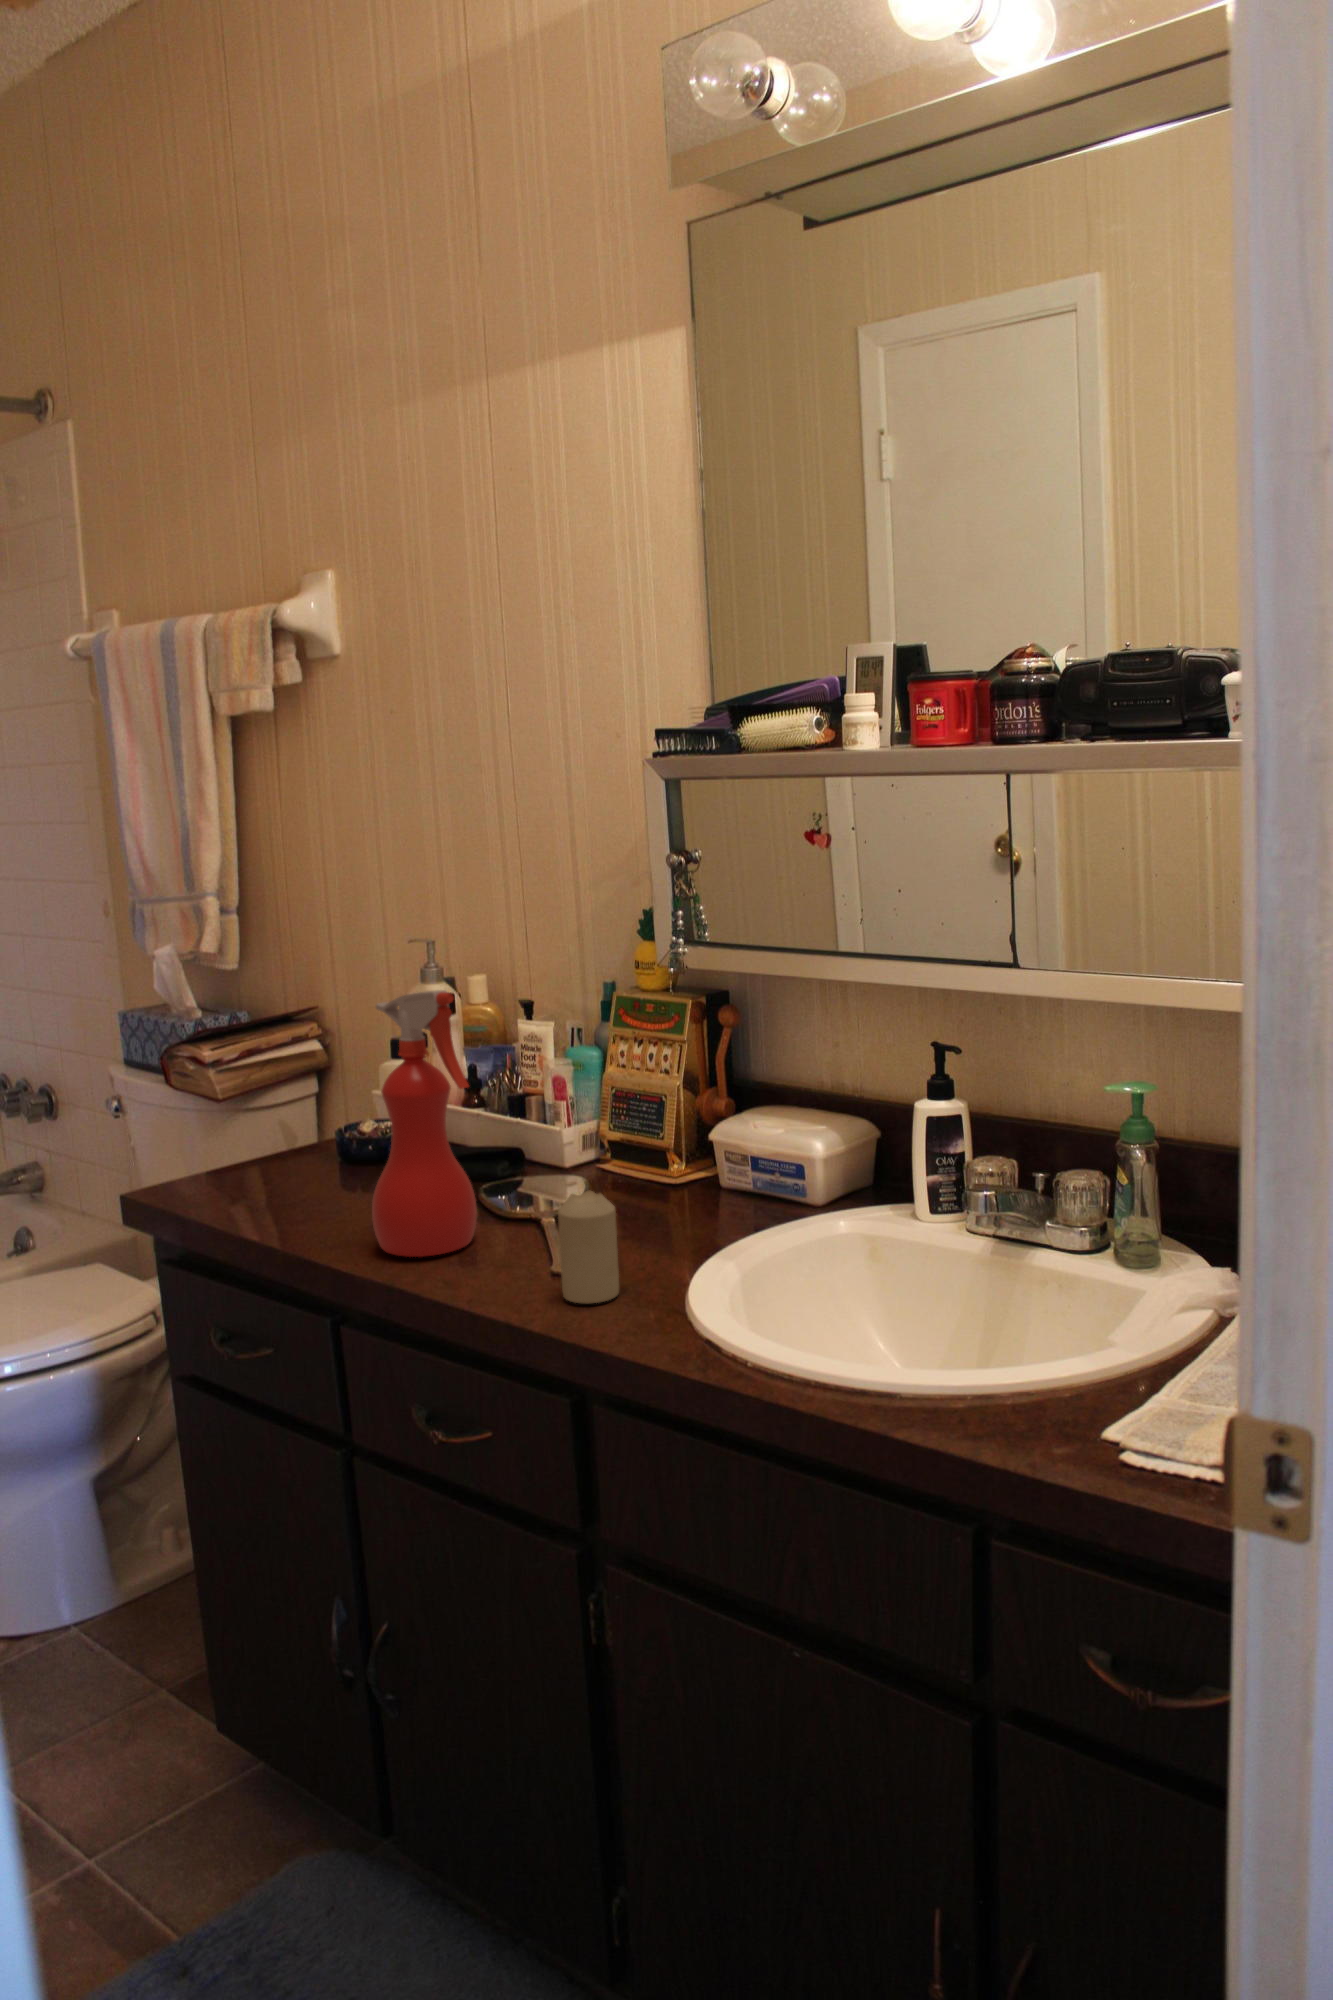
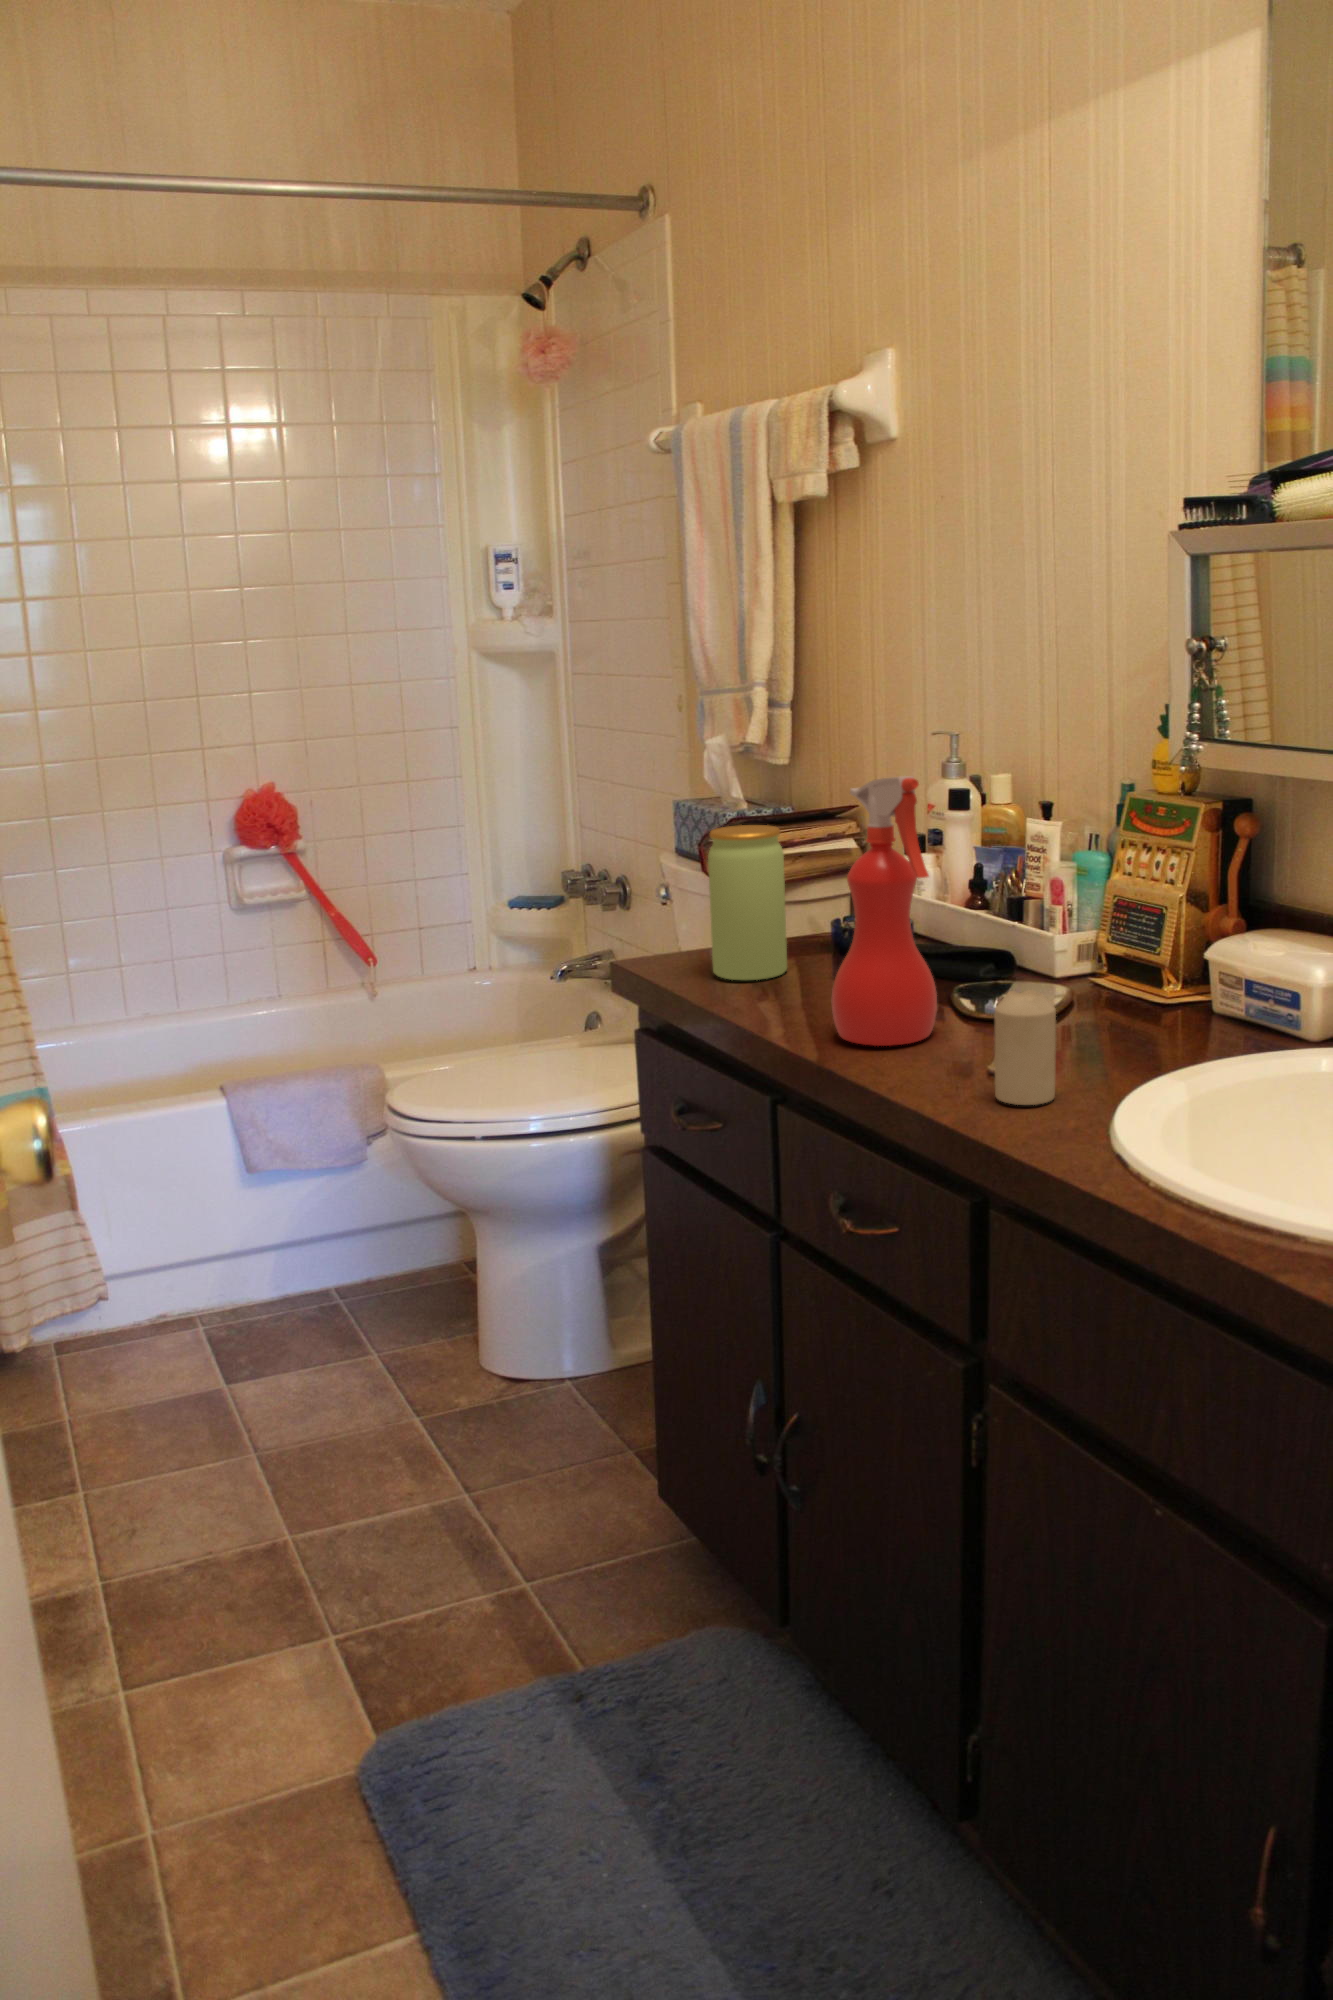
jar: none [209,1040,297,1199] -> present [708,825,787,980]

